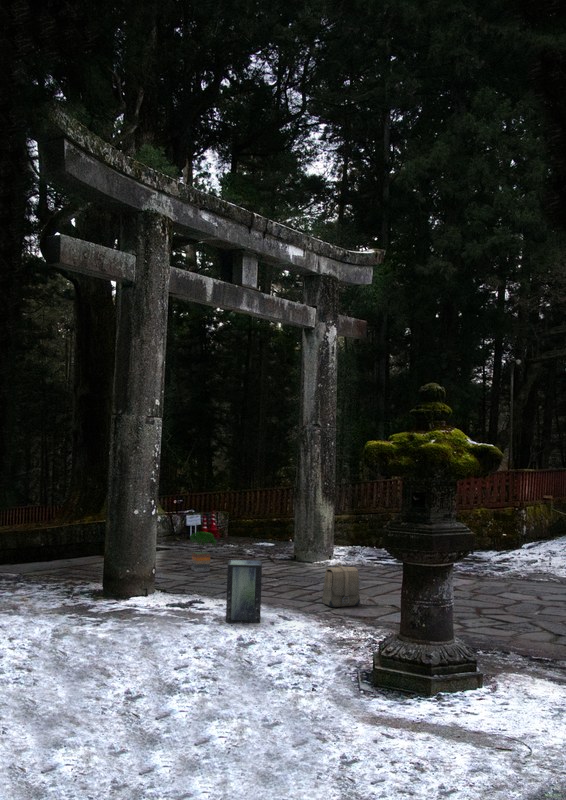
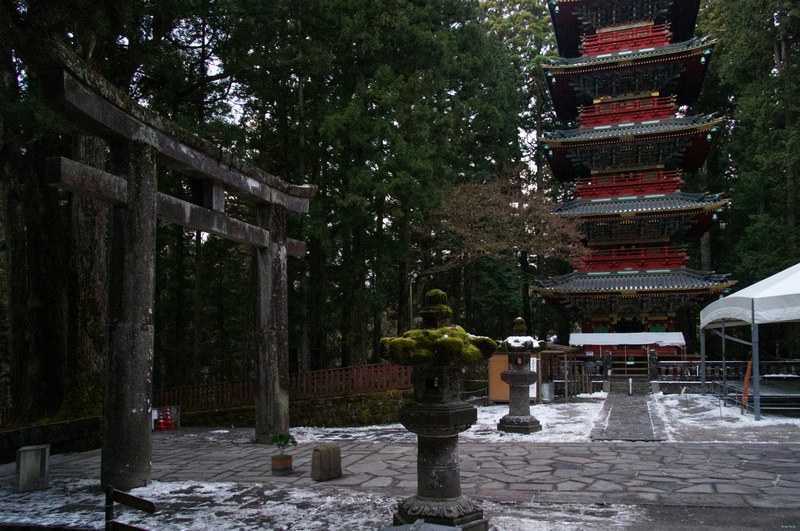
potted tree: present [190,531,216,572] -> present [269,434,297,476]
storage box: present [226,560,262,623] -> present [15,444,50,494]

